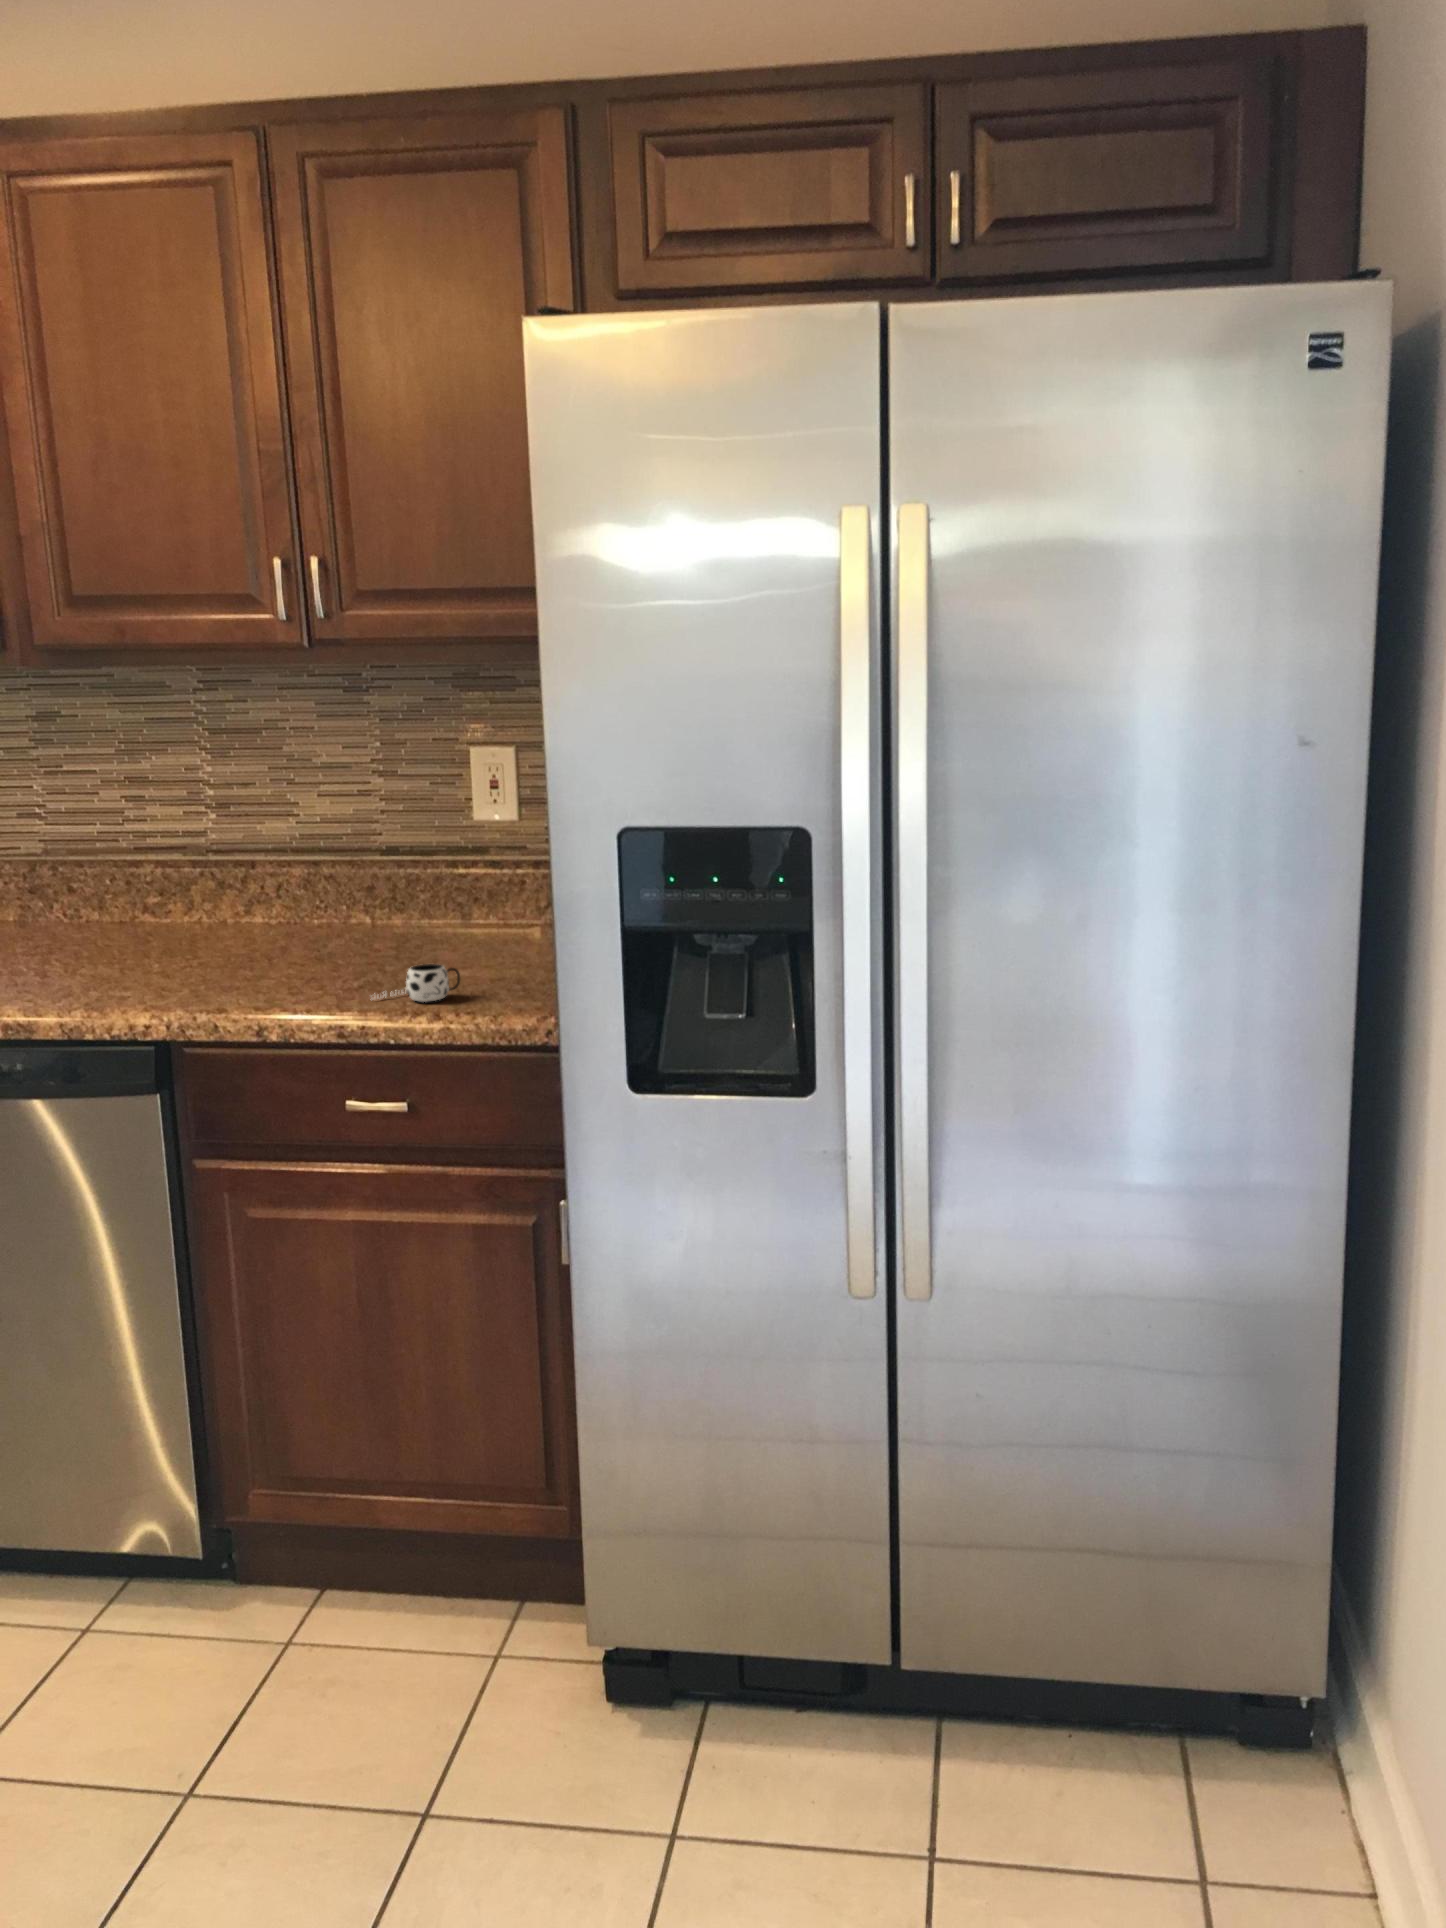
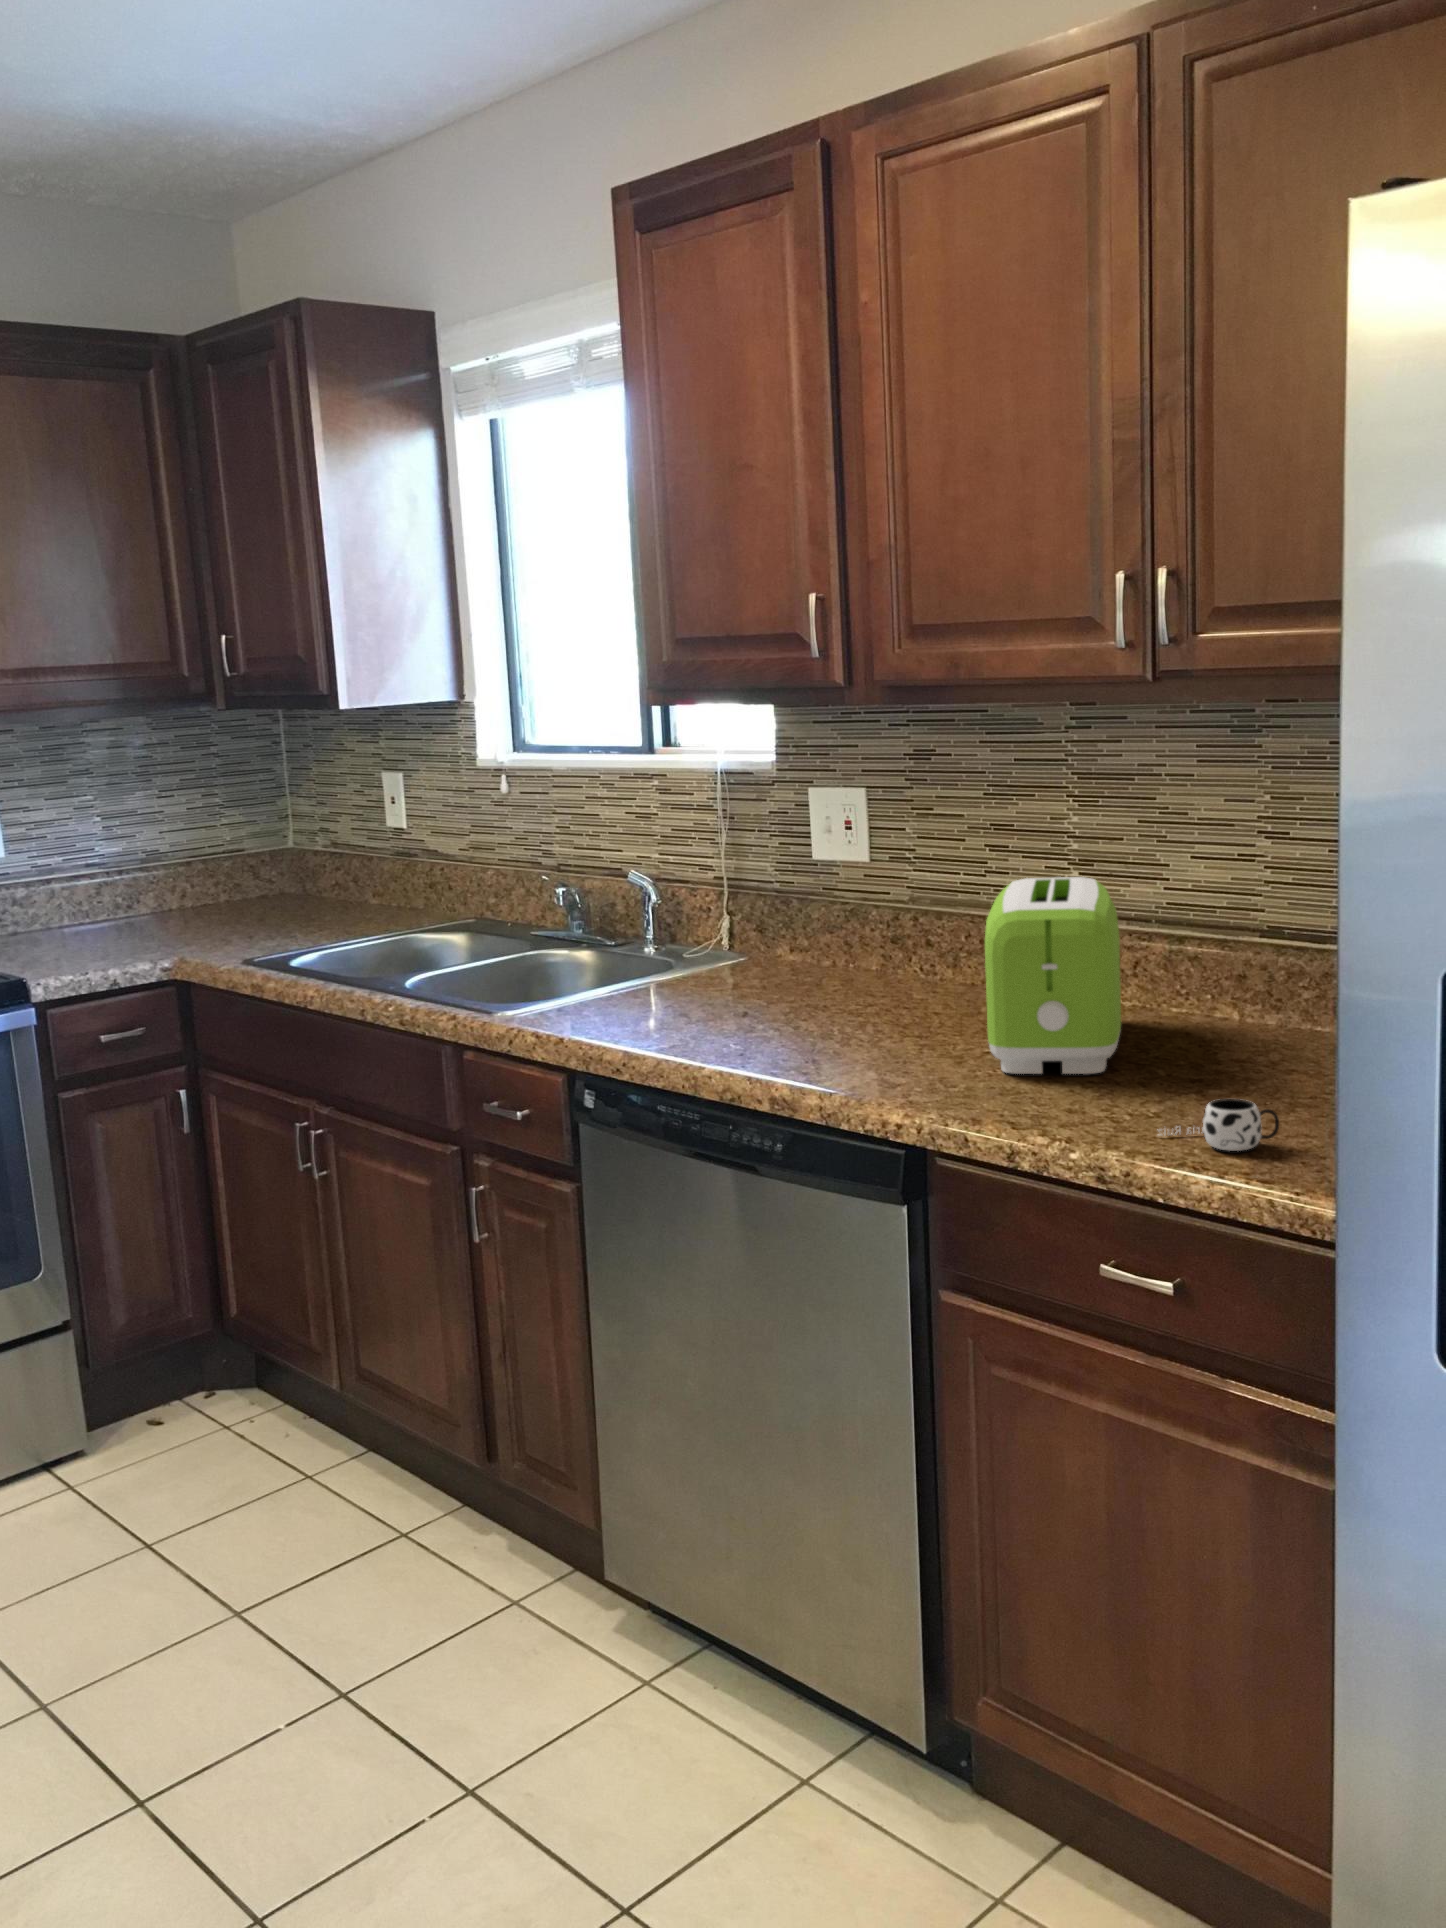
toaster: none [165,816,302,978] -> present [985,877,1121,1074]

